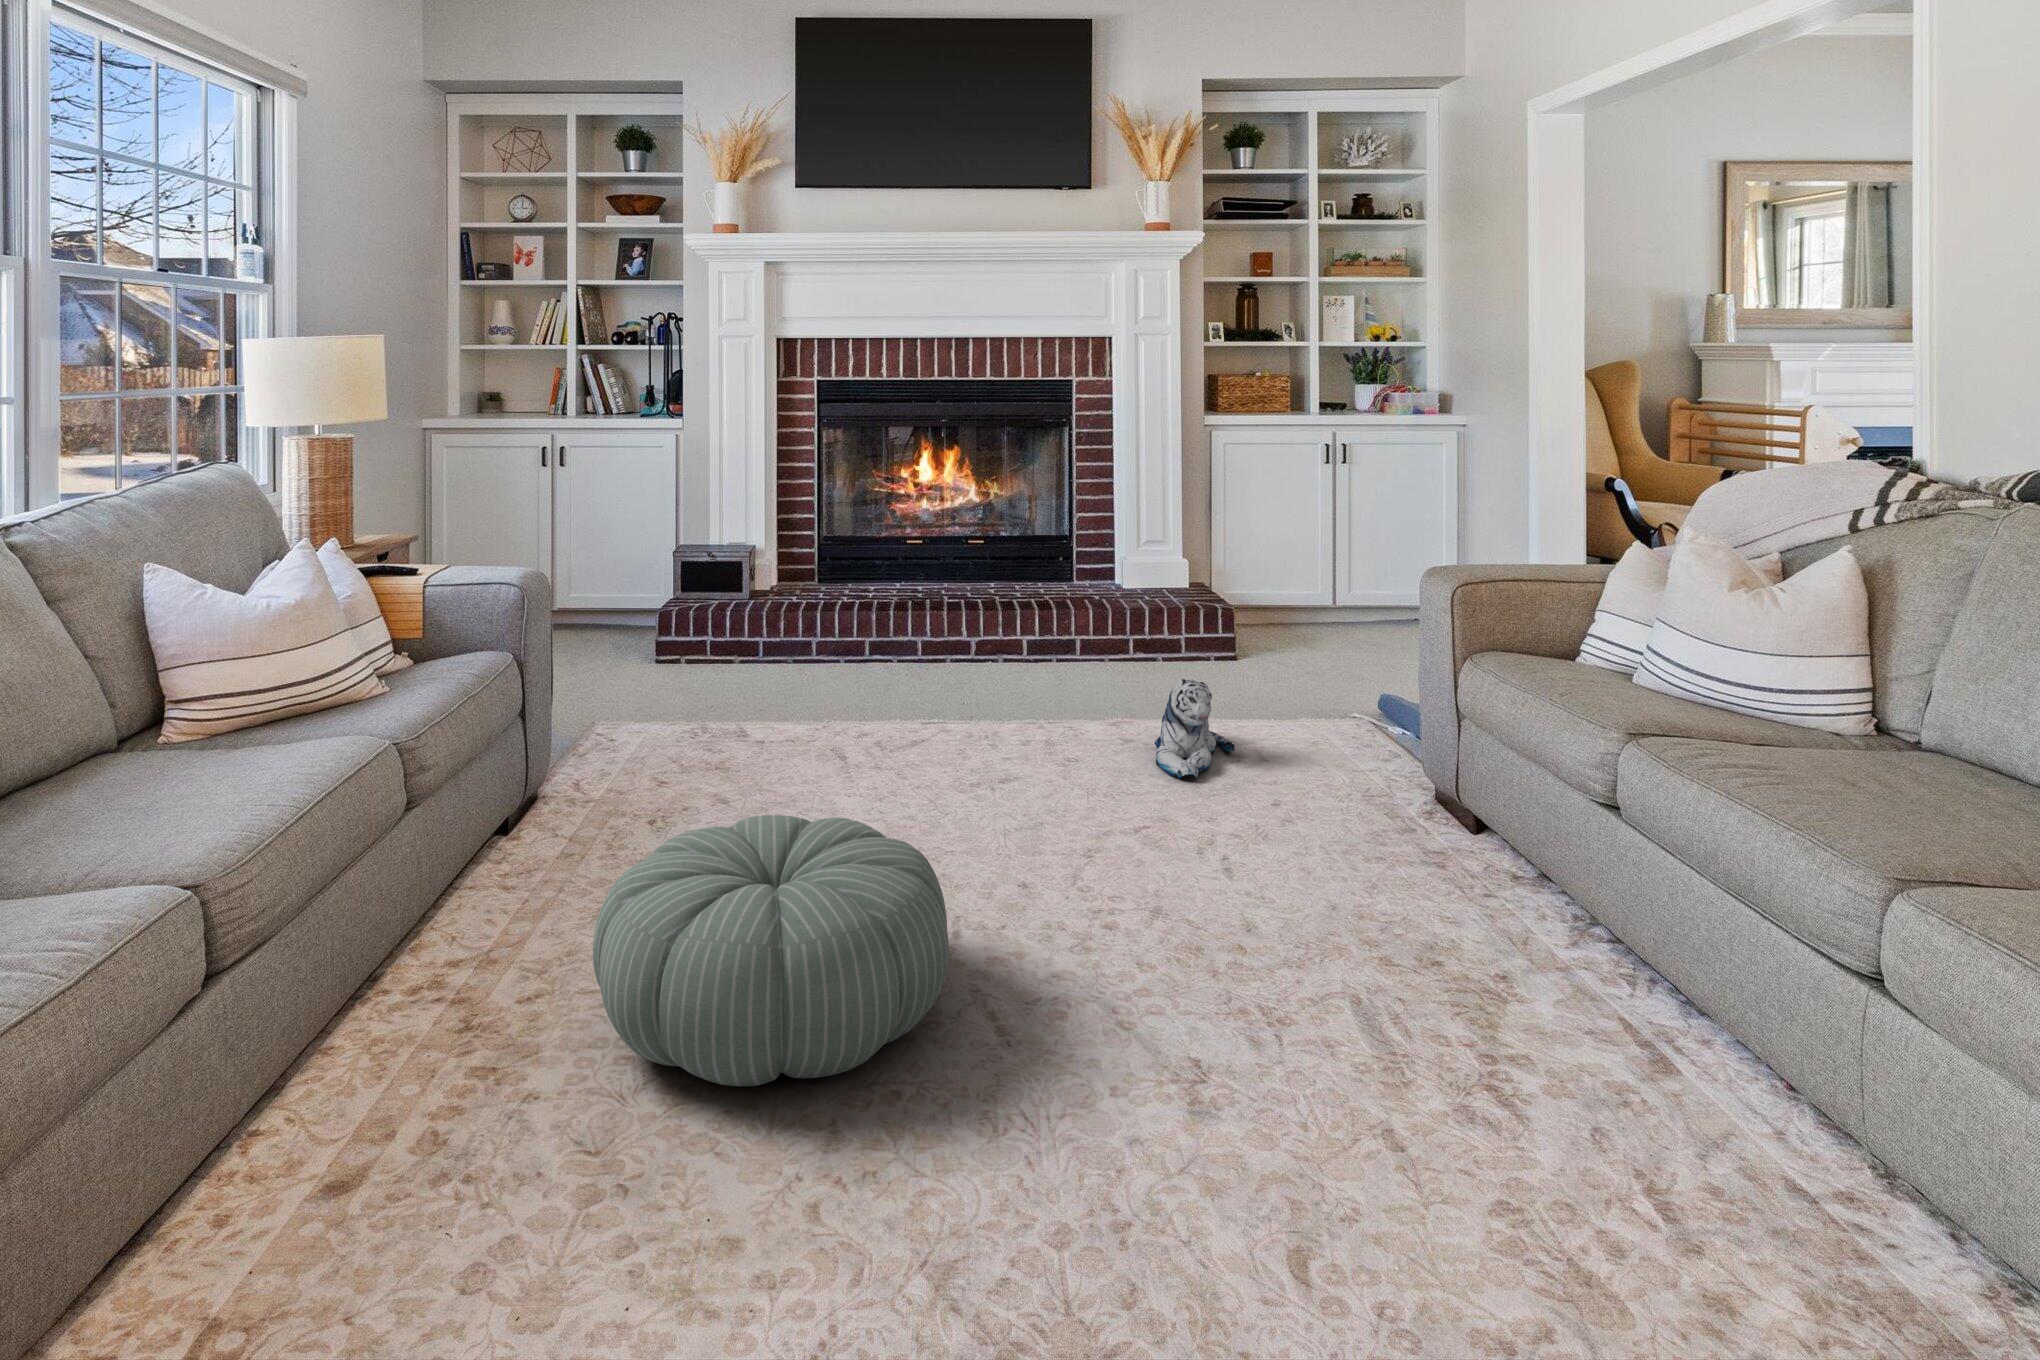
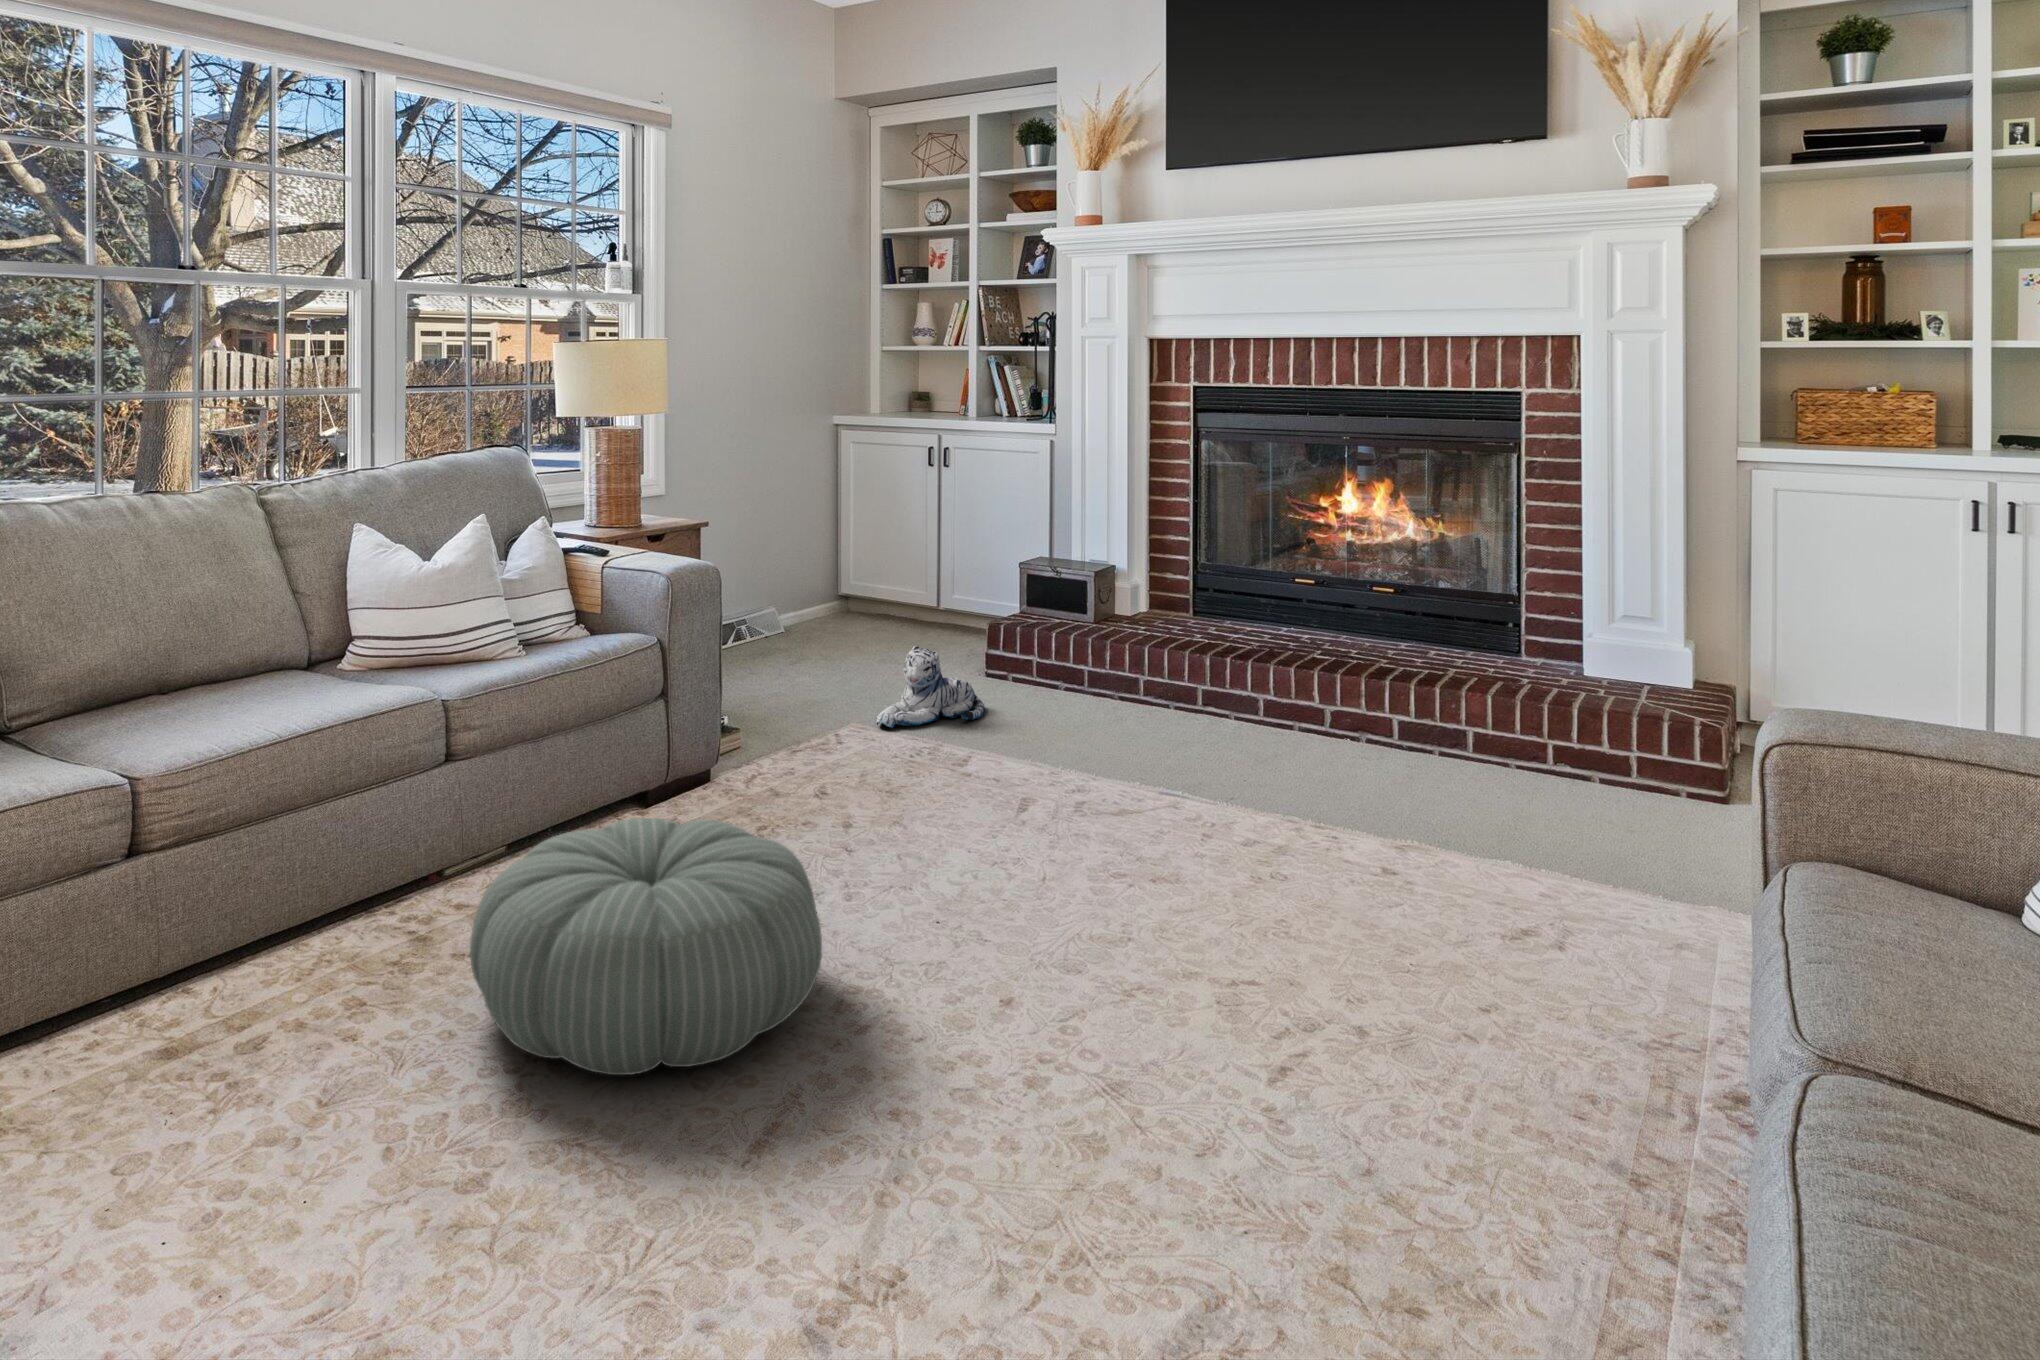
plush toy: present [1155,679,1235,778] -> present [876,646,985,728]

